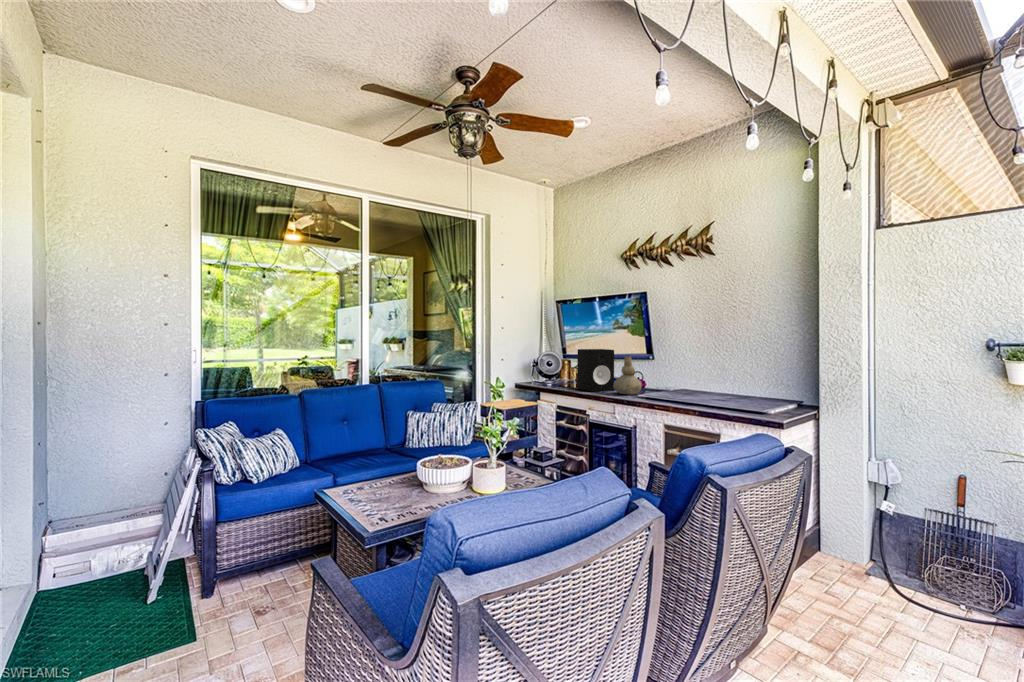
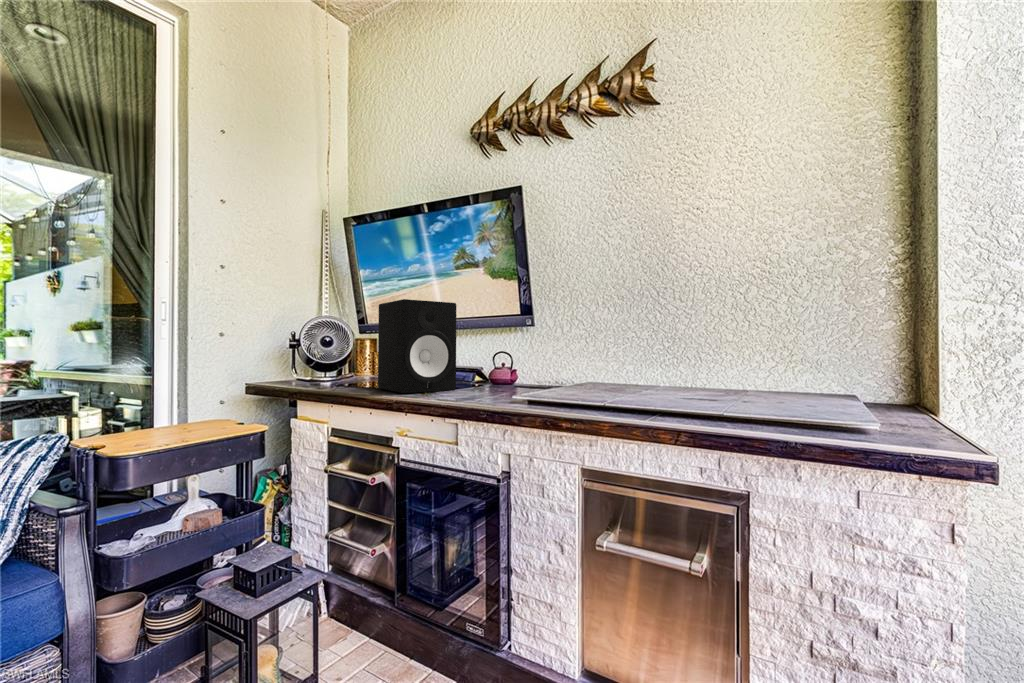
vase: present [614,357,641,394] -> none [455,311,516,396]

